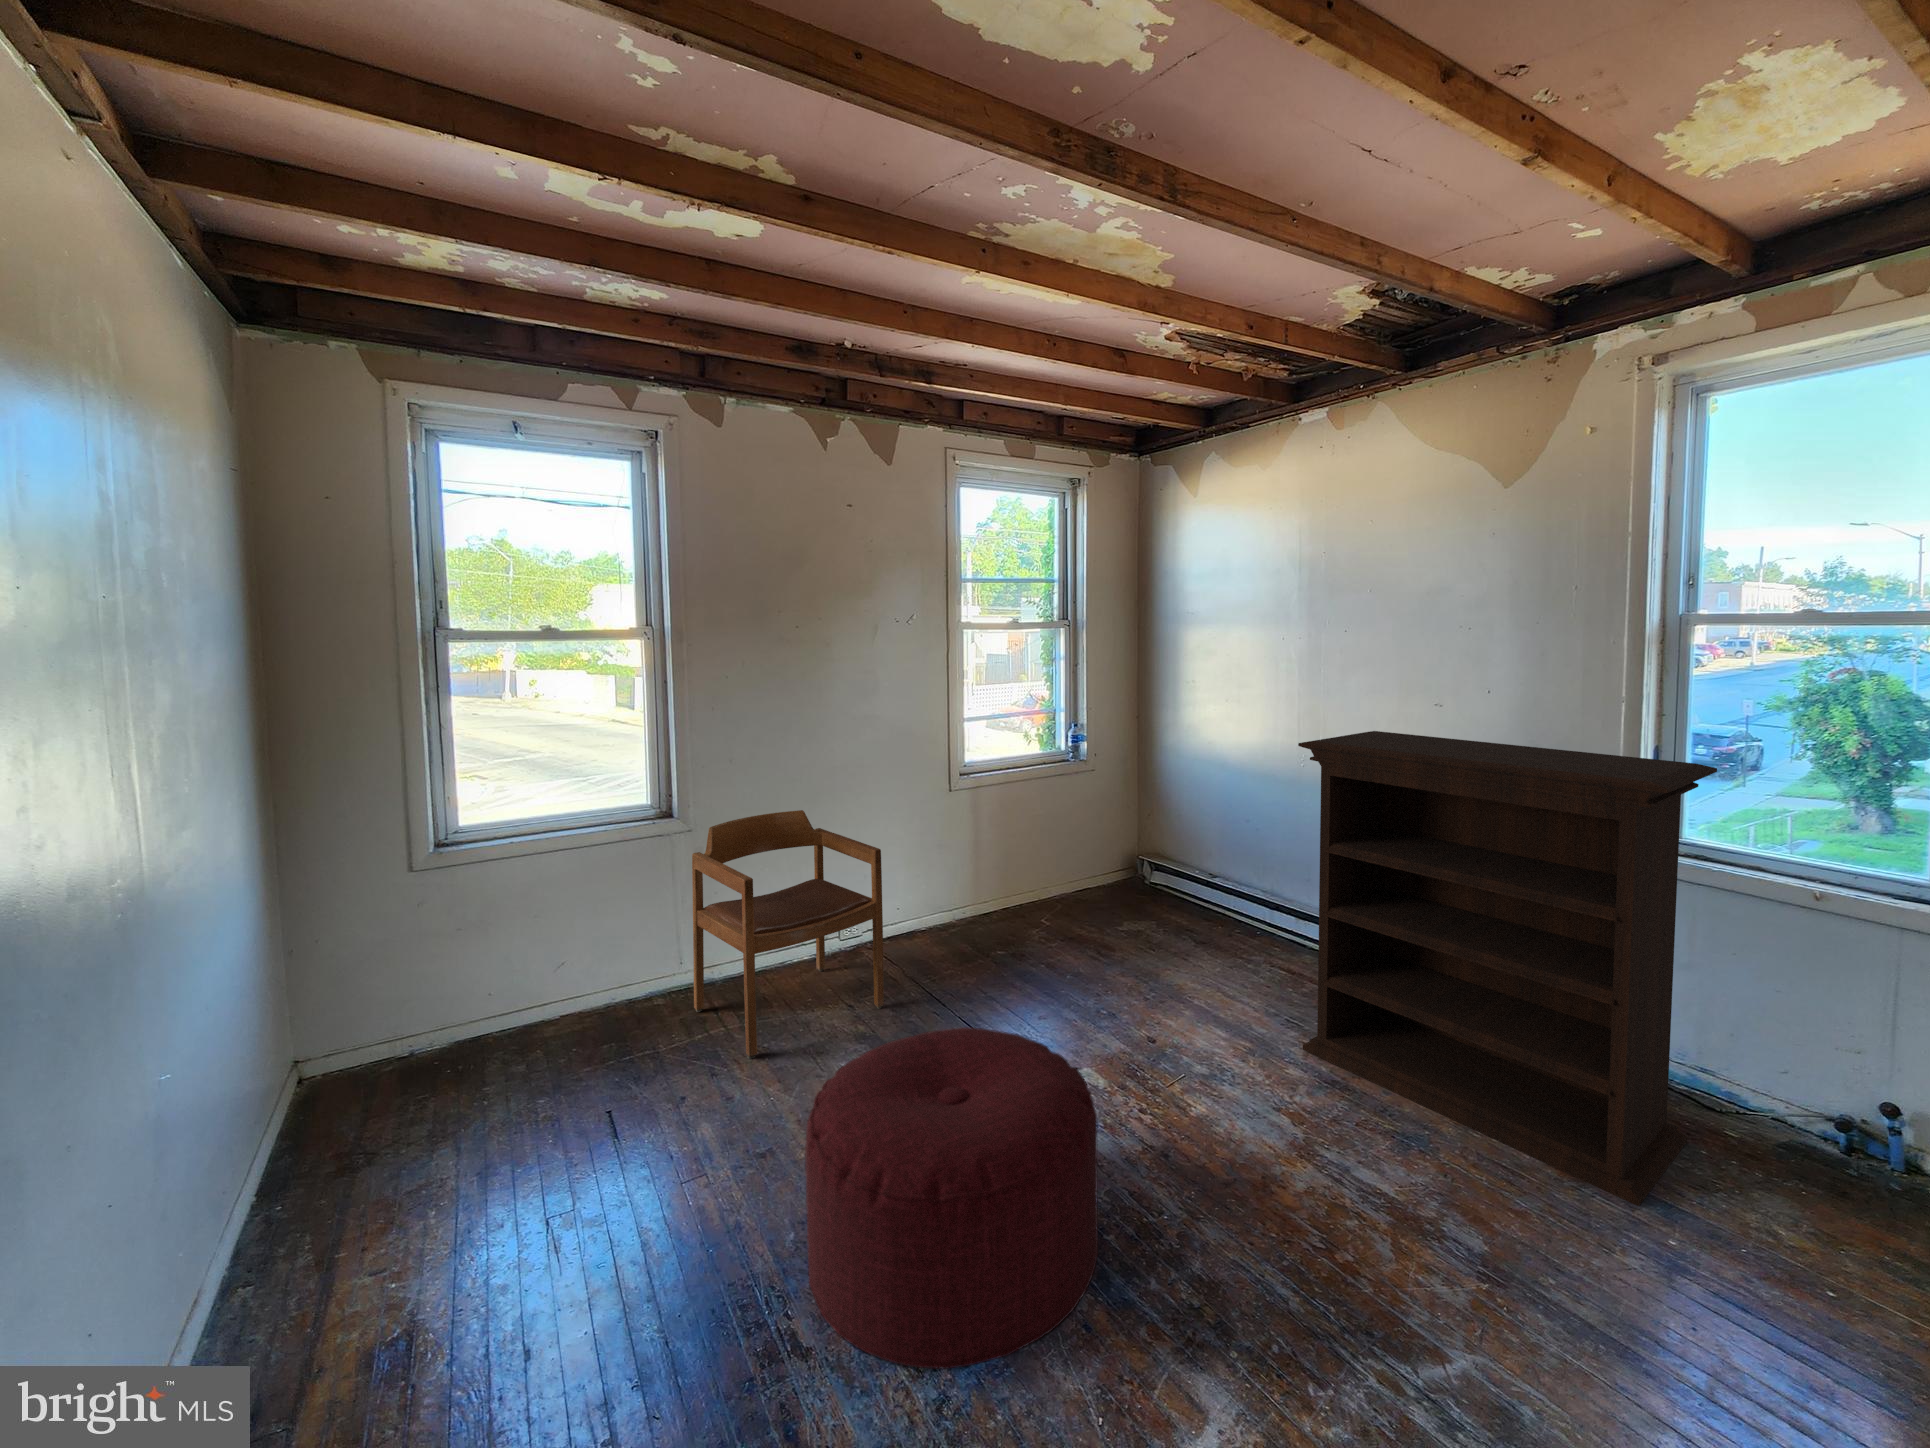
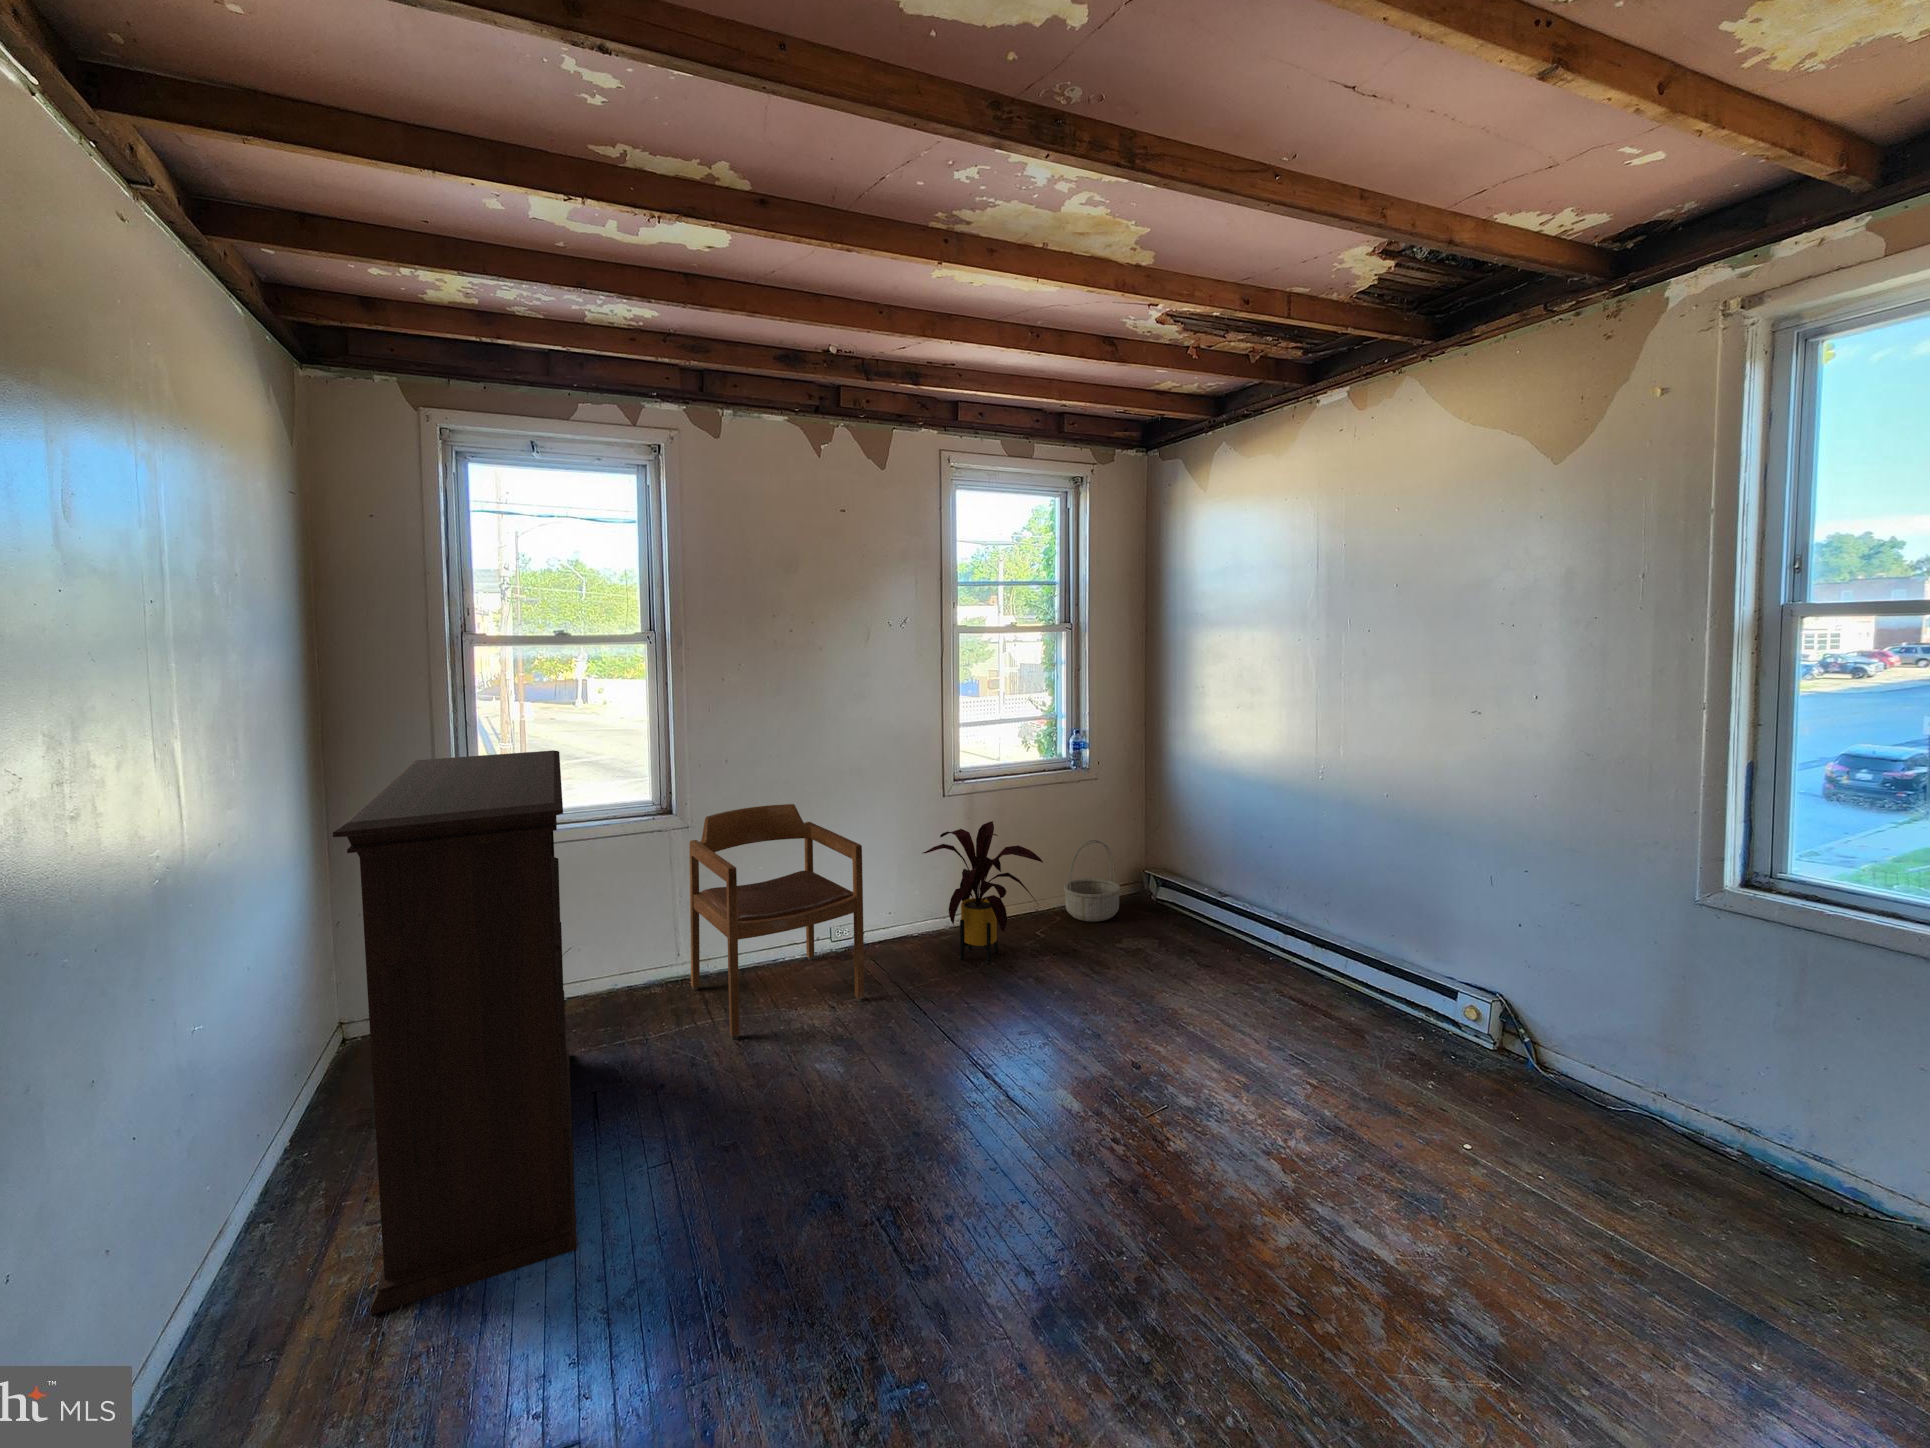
bookshelf: present [1298,731,1717,1206] -> present [333,750,577,1315]
house plant: none [936,820,1059,962] -> present [923,821,1043,964]
basket: none [1071,835,1125,914] -> present [1064,840,1121,922]
ottoman: present [805,1027,1098,1369] -> none [750,1032,1046,1385]

